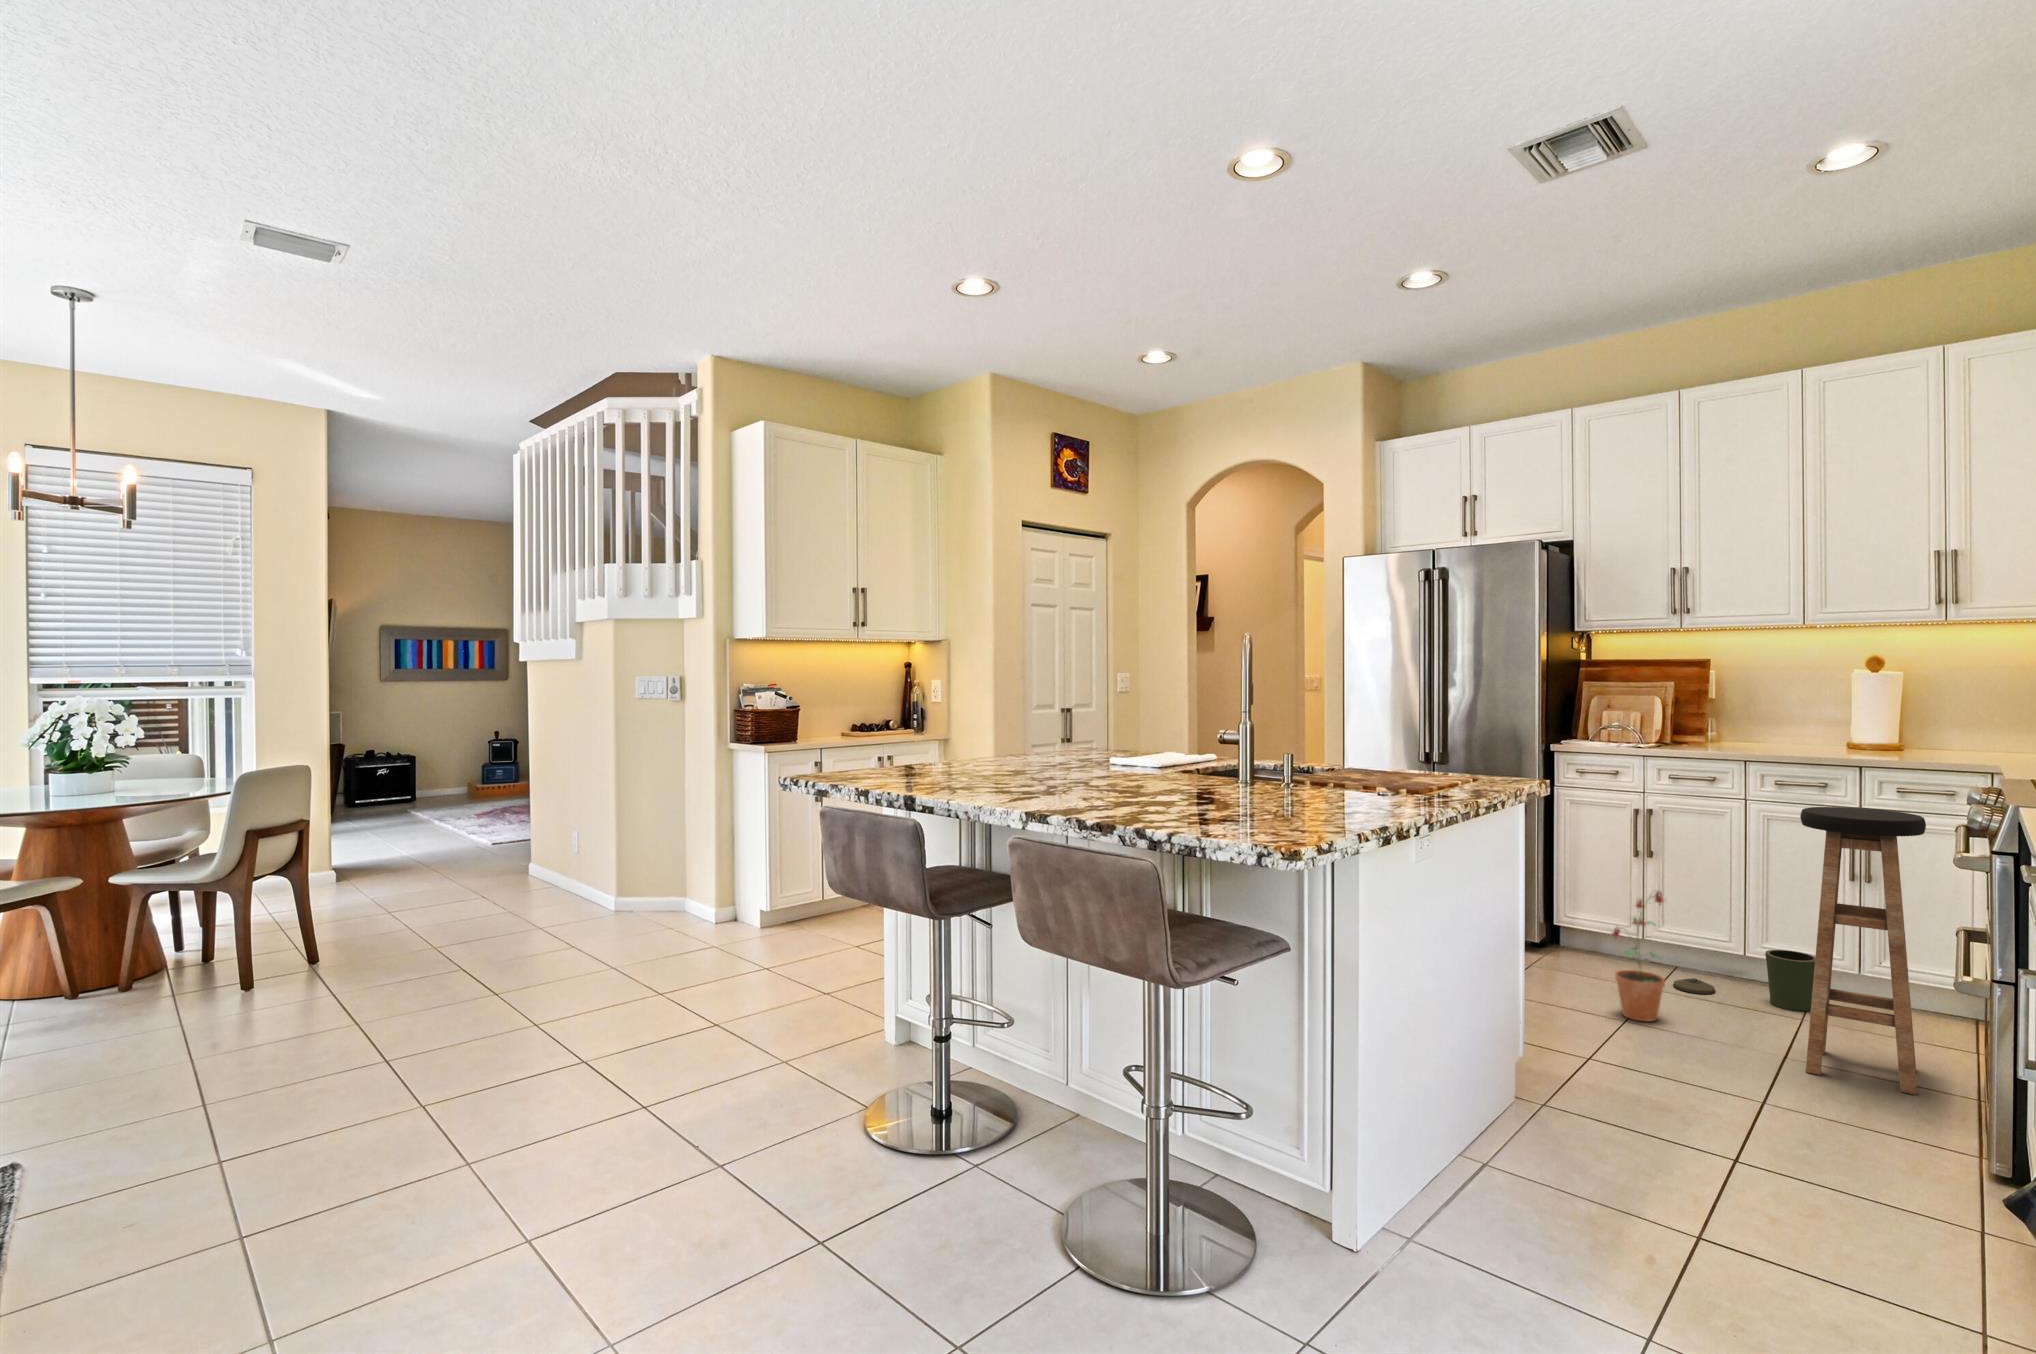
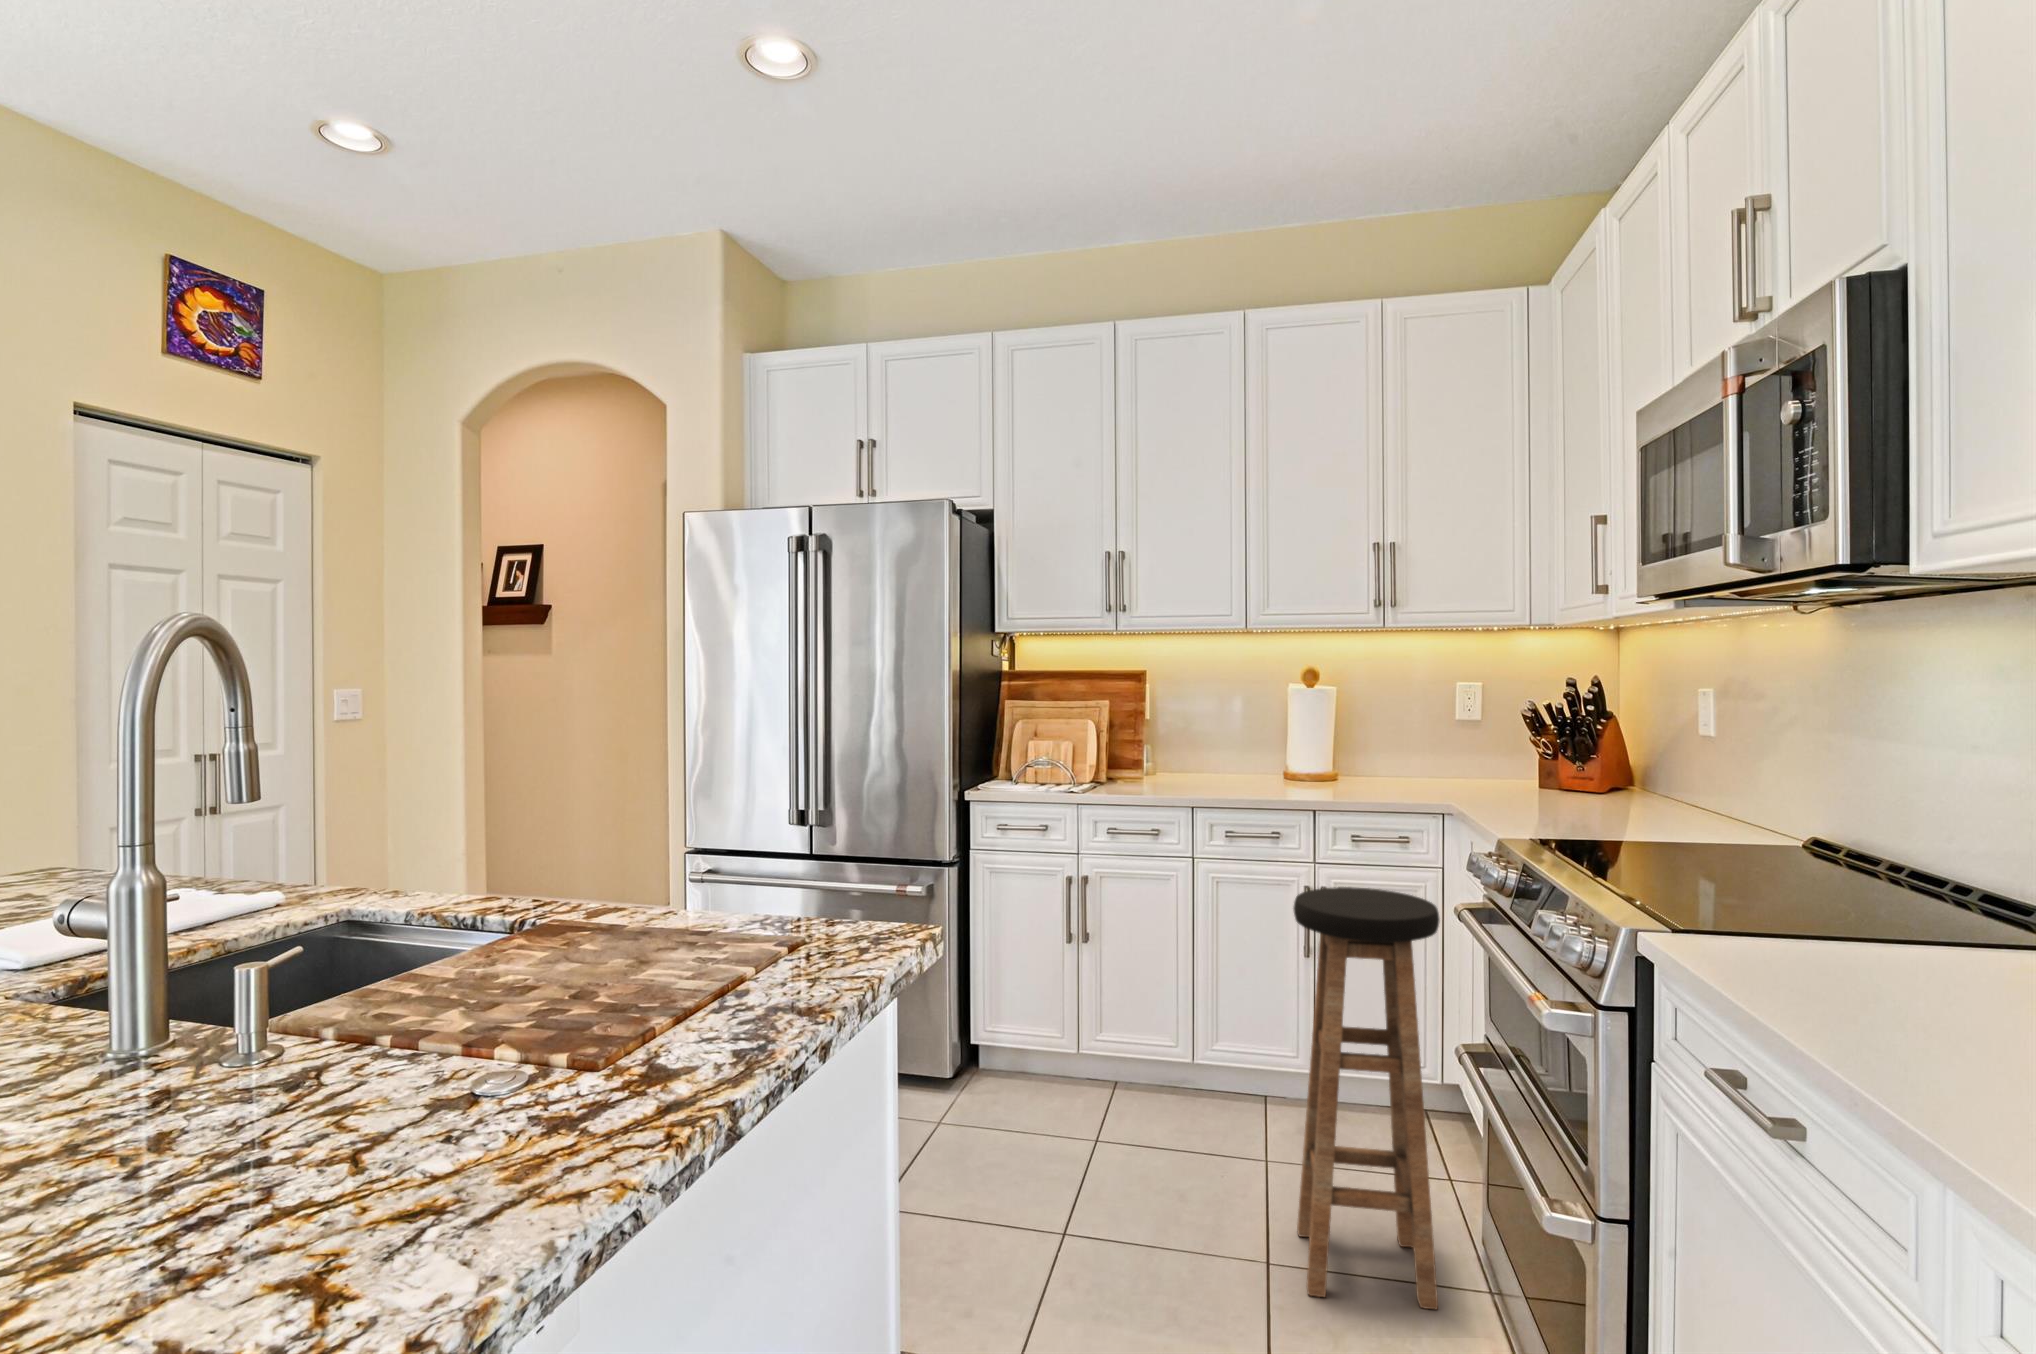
potted plant: present [1612,891,1665,1021] -> none [1049,1016,1122,1223]
trash can: present [1673,950,1815,1011] -> none [1117,1056,1279,1142]

